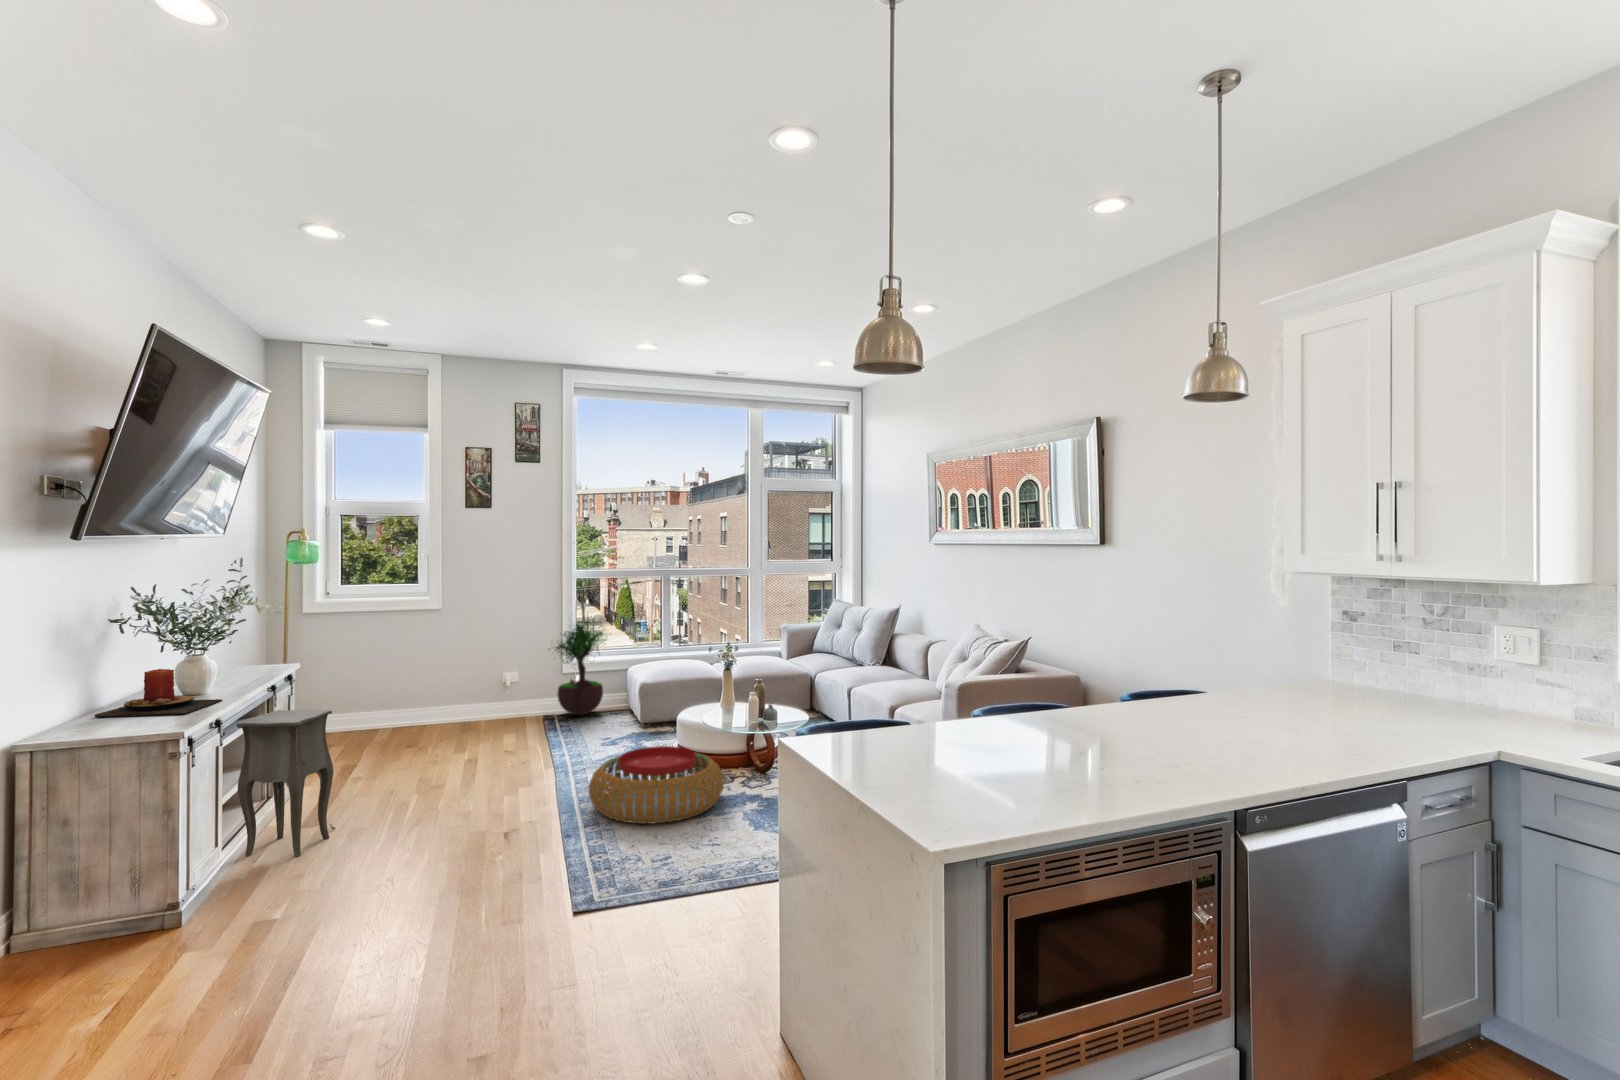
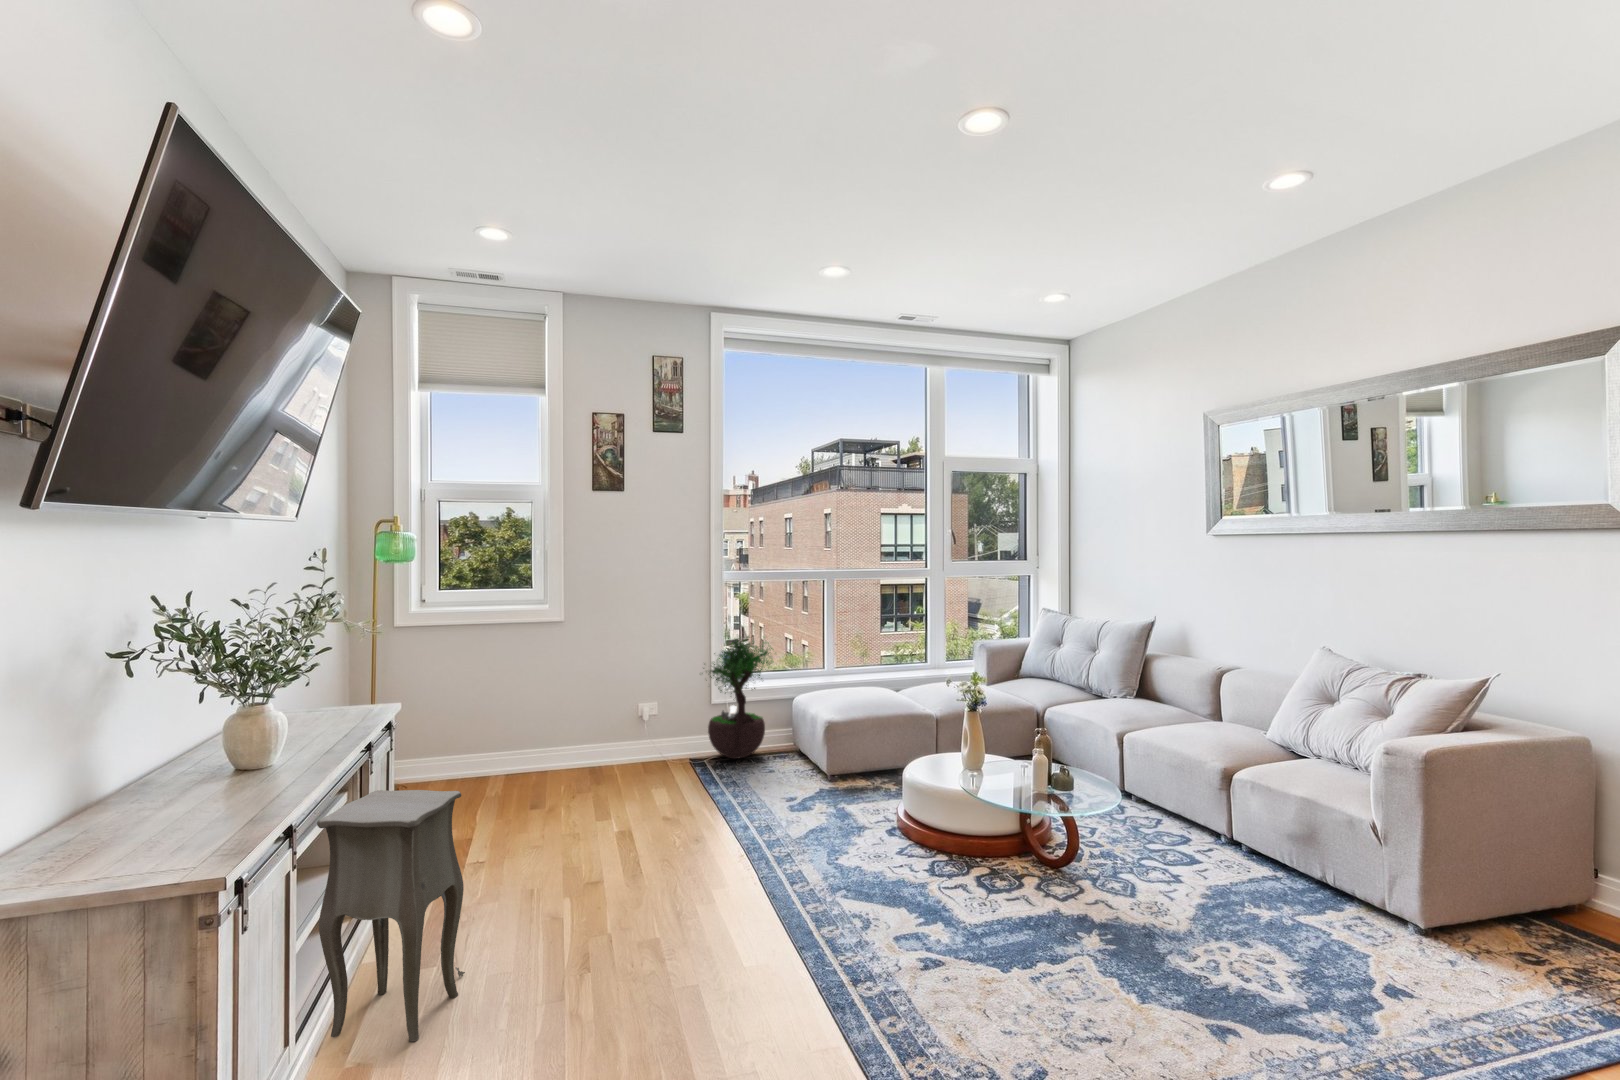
candle: present [94,669,222,717] -> none [79,735,295,828]
pouf: present [589,746,724,824] -> none [835,834,1042,976]

